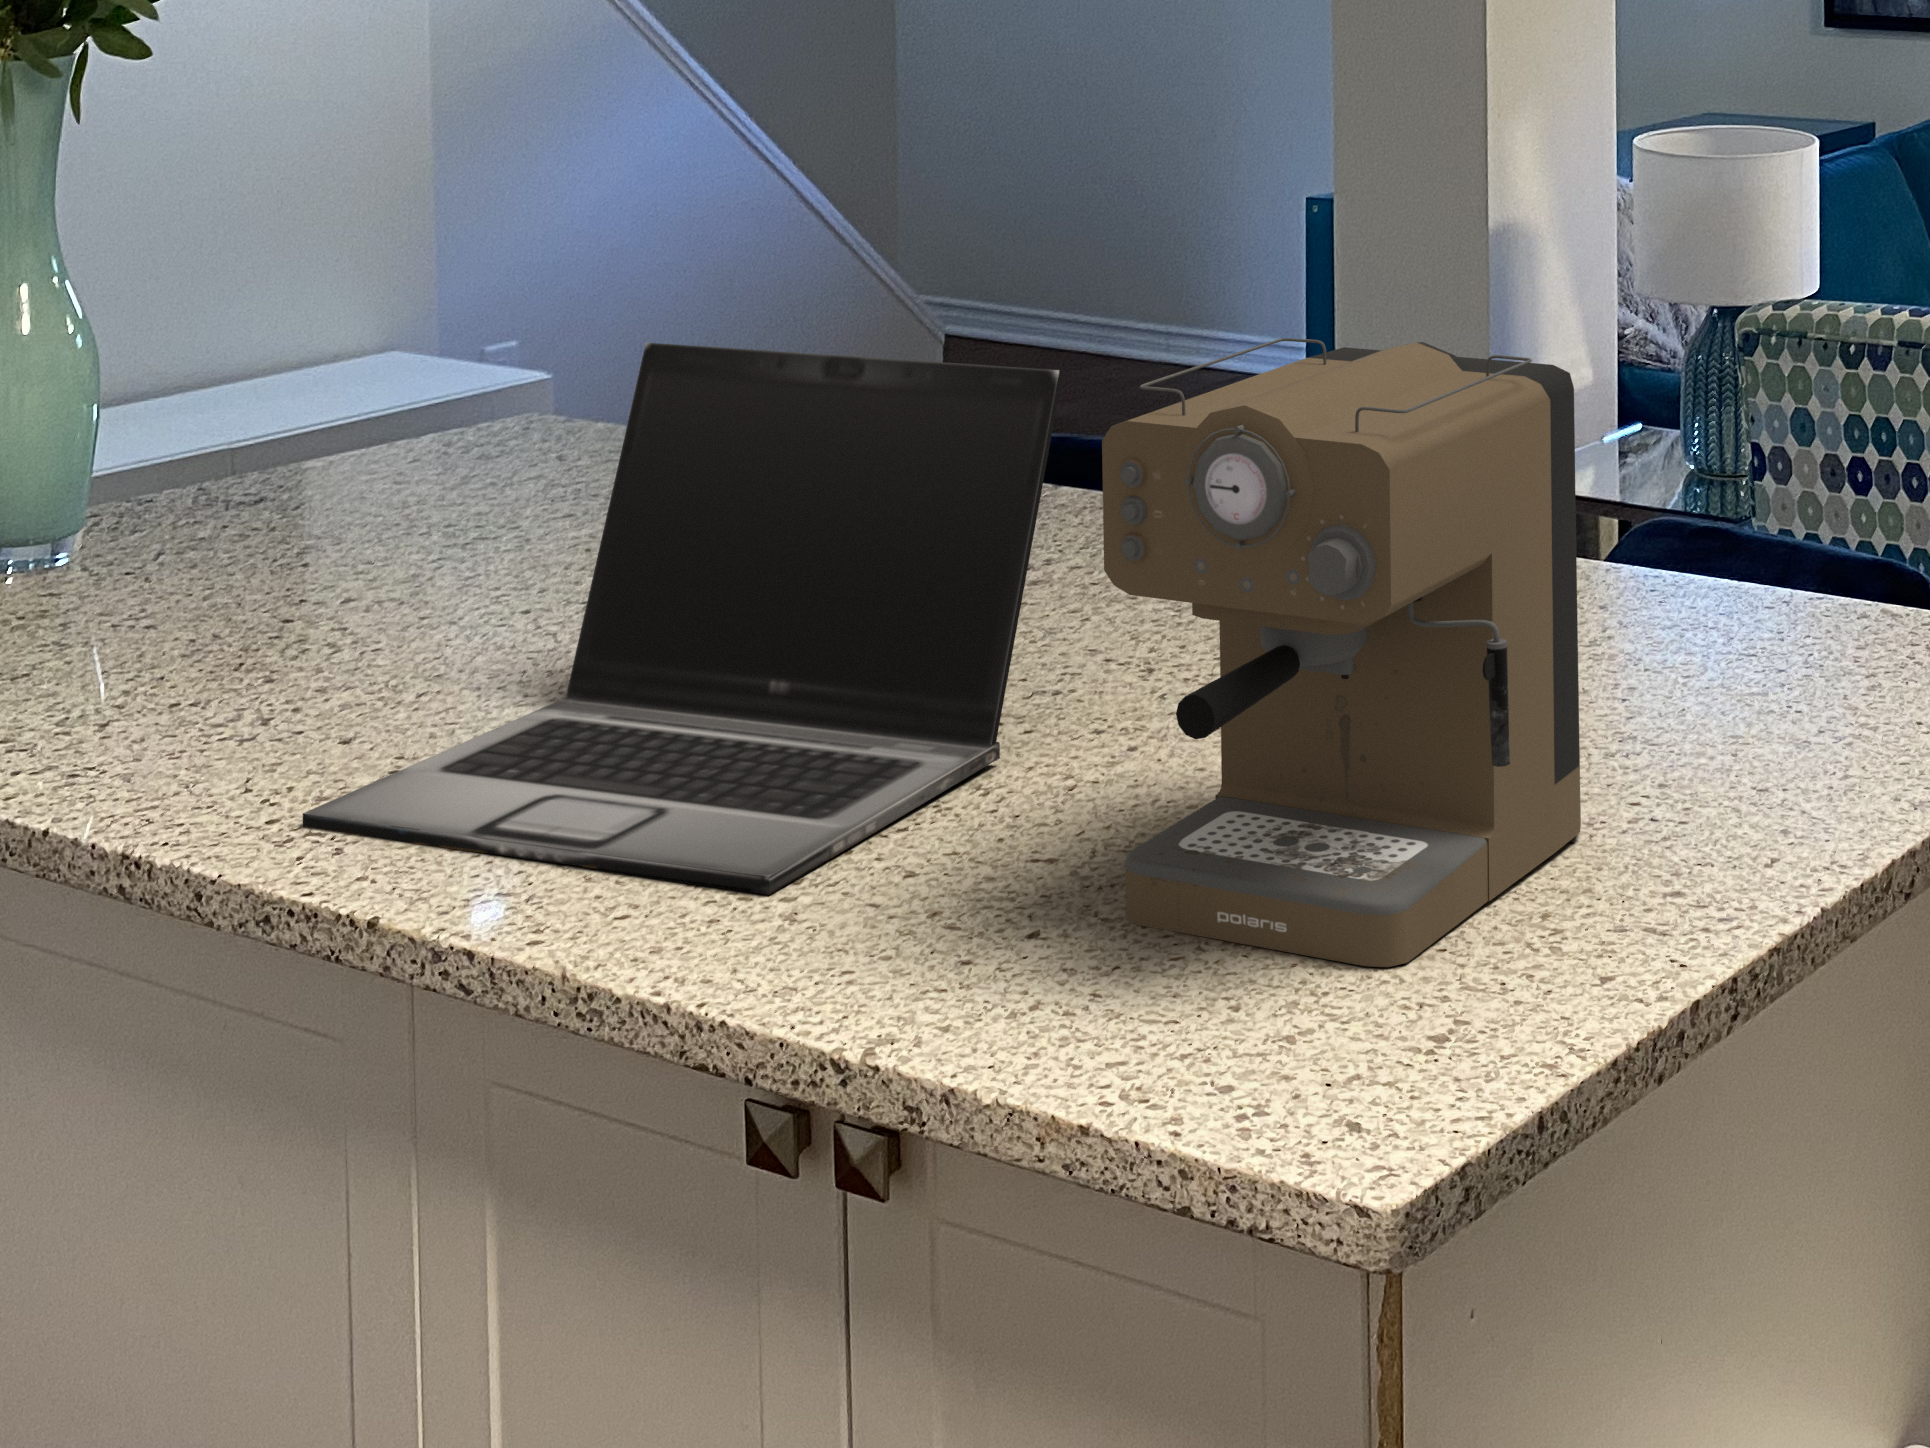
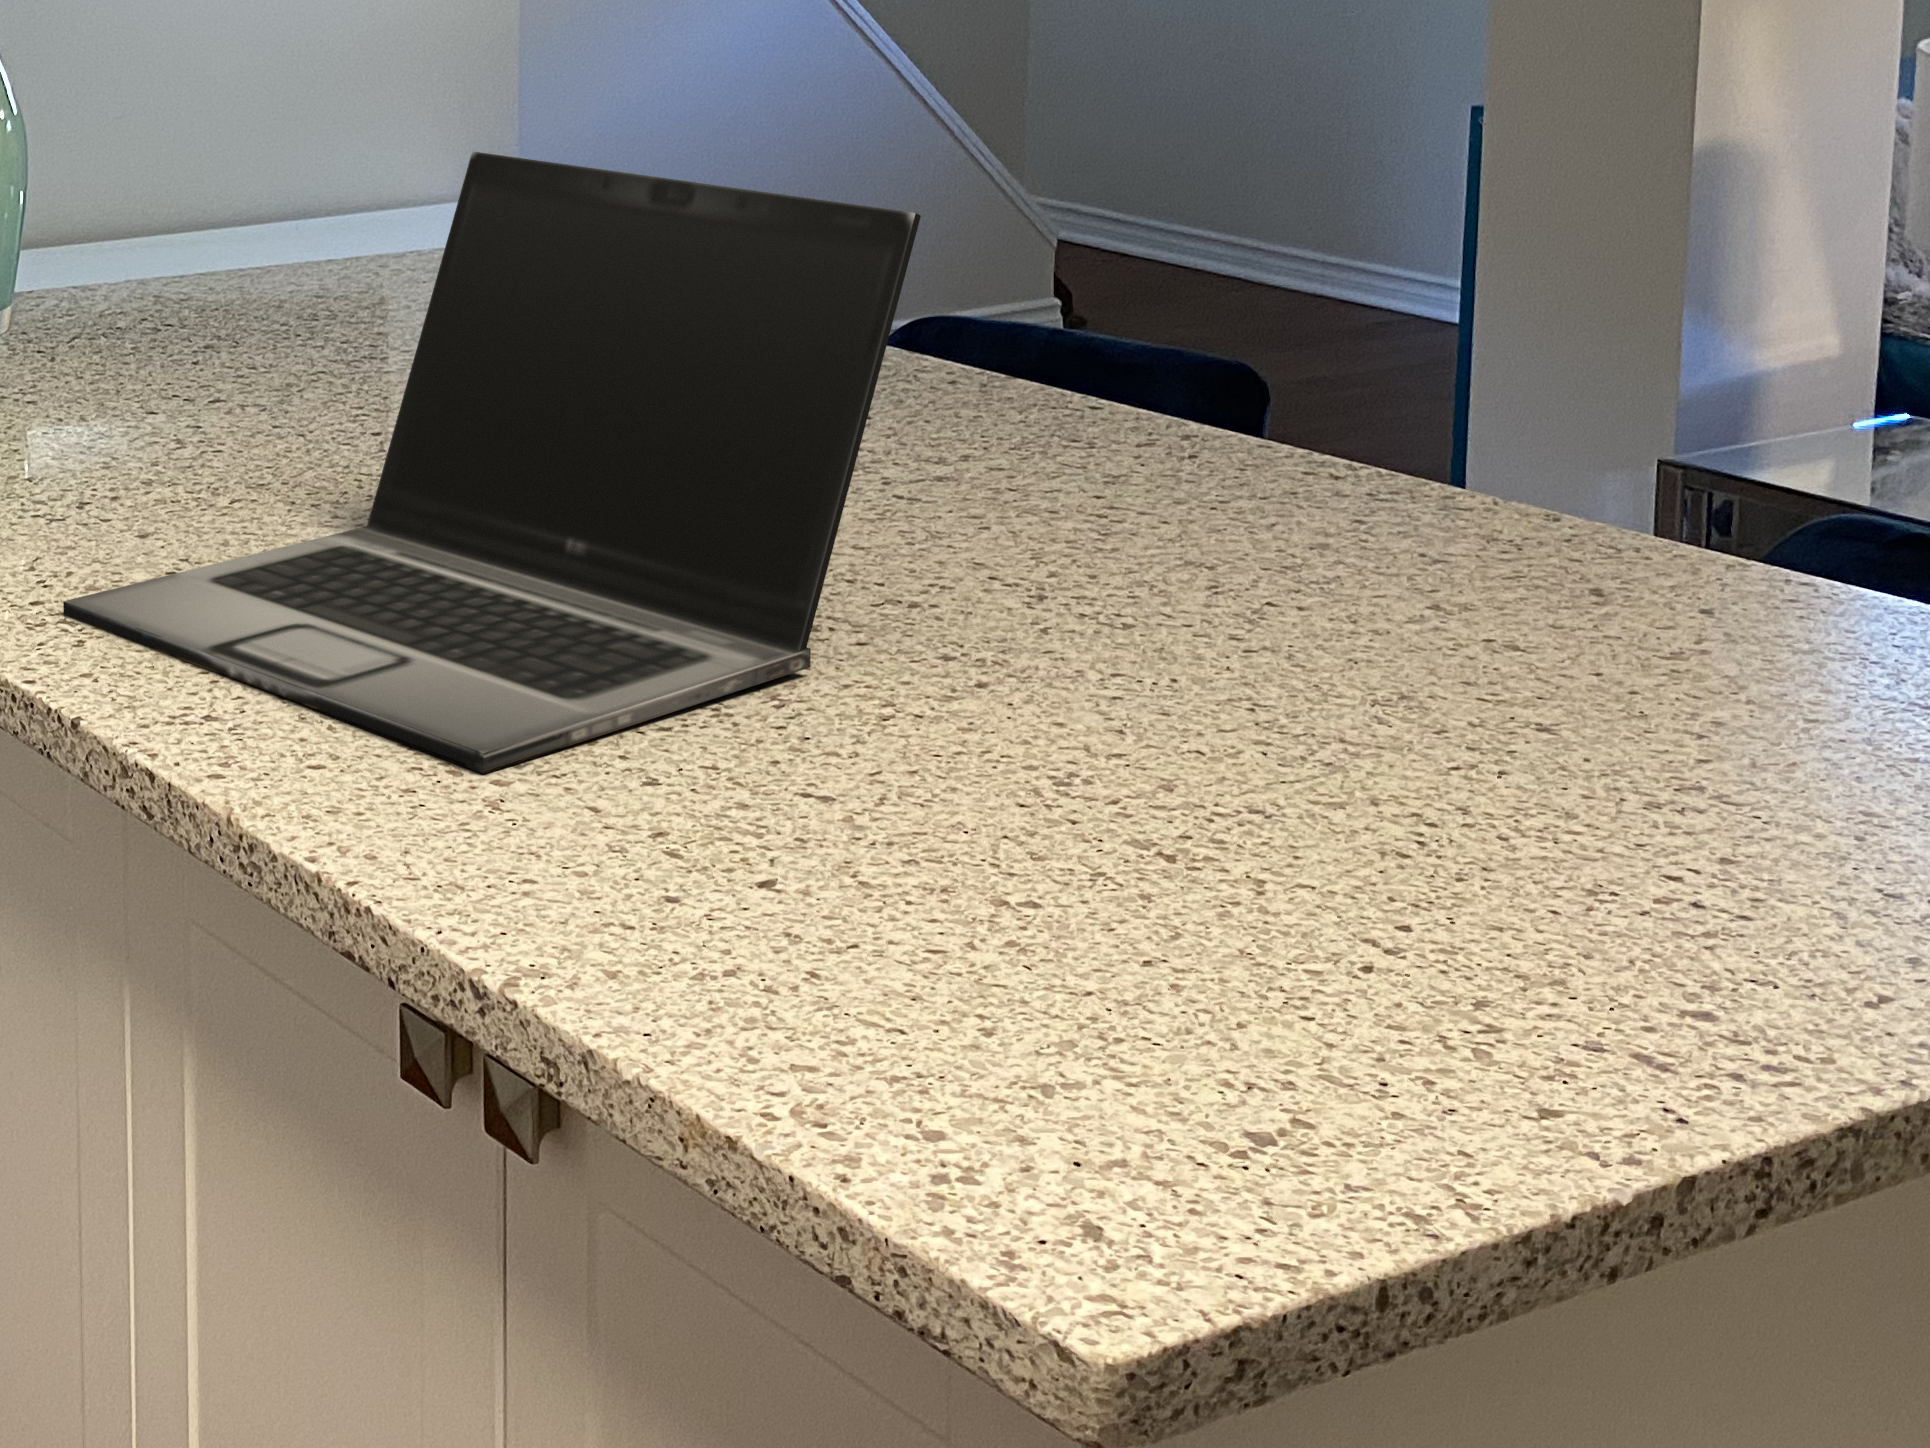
coffee maker: present [1102,338,1581,967] -> none [877,180,1600,1024]

